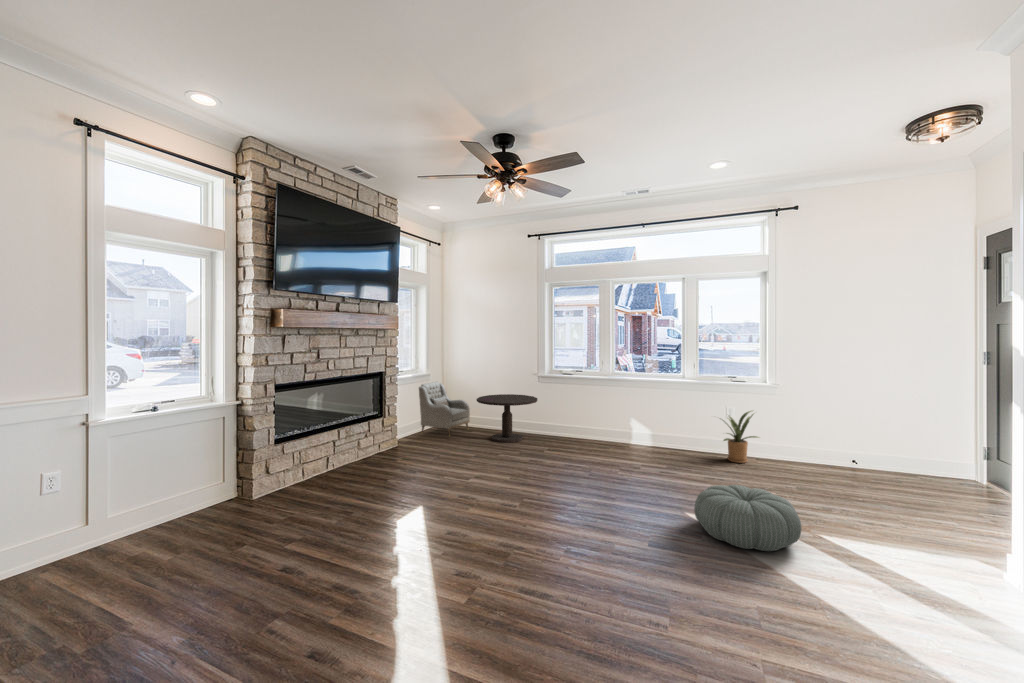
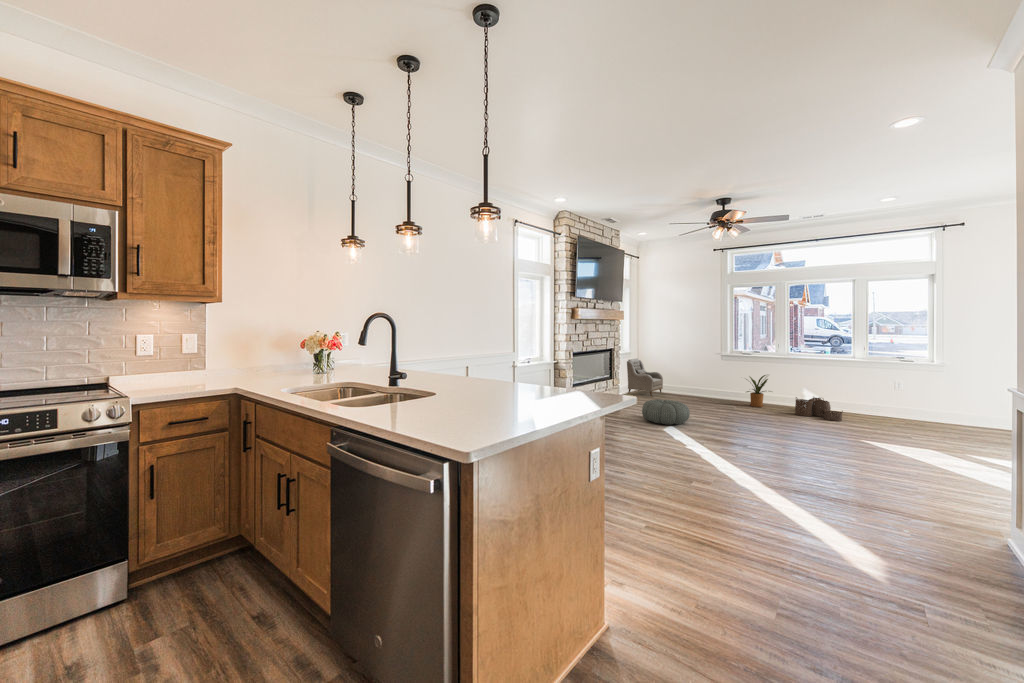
side table: present [476,394,538,443] -> none [674,369,722,403]
house plant: present [723,411,759,463] -> present [747,375,768,407]
woven basket: none [621,427,674,464] -> present [795,397,843,421]
pouf: present [694,485,802,551] -> present [642,399,690,425]

